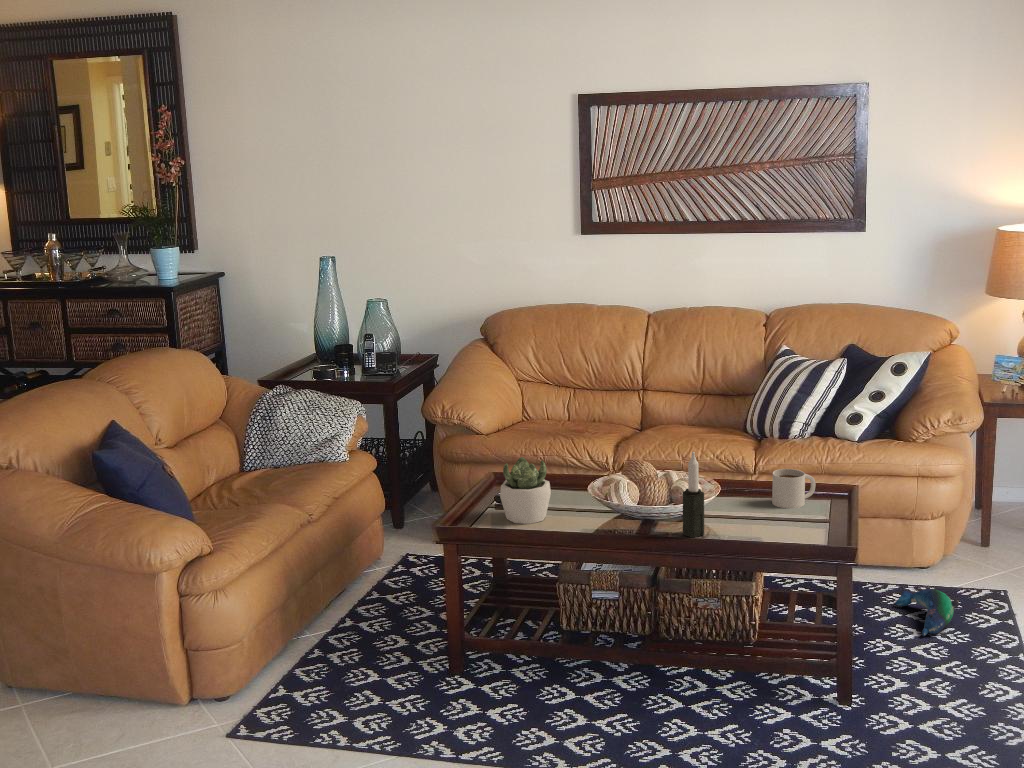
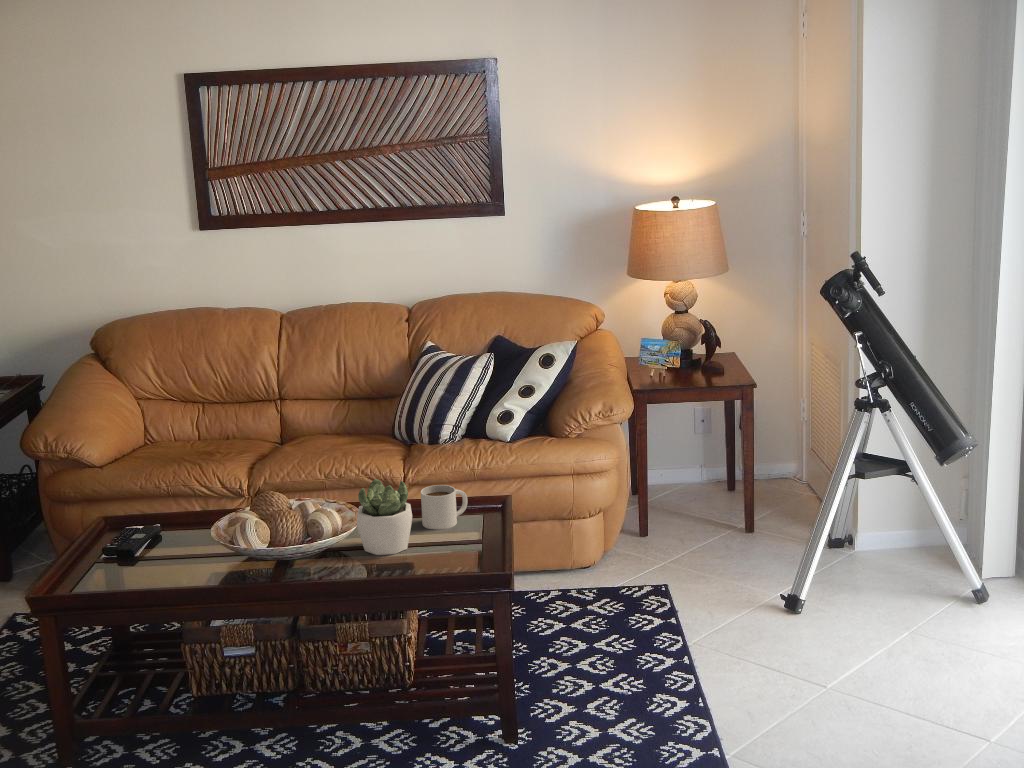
candle: present [683,452,704,538] -> none [319,481,347,579]
succulent plant: present [500,457,551,524] -> present [357,479,412,555]
plush toy: present [895,589,959,636] -> none [558,595,621,648]

